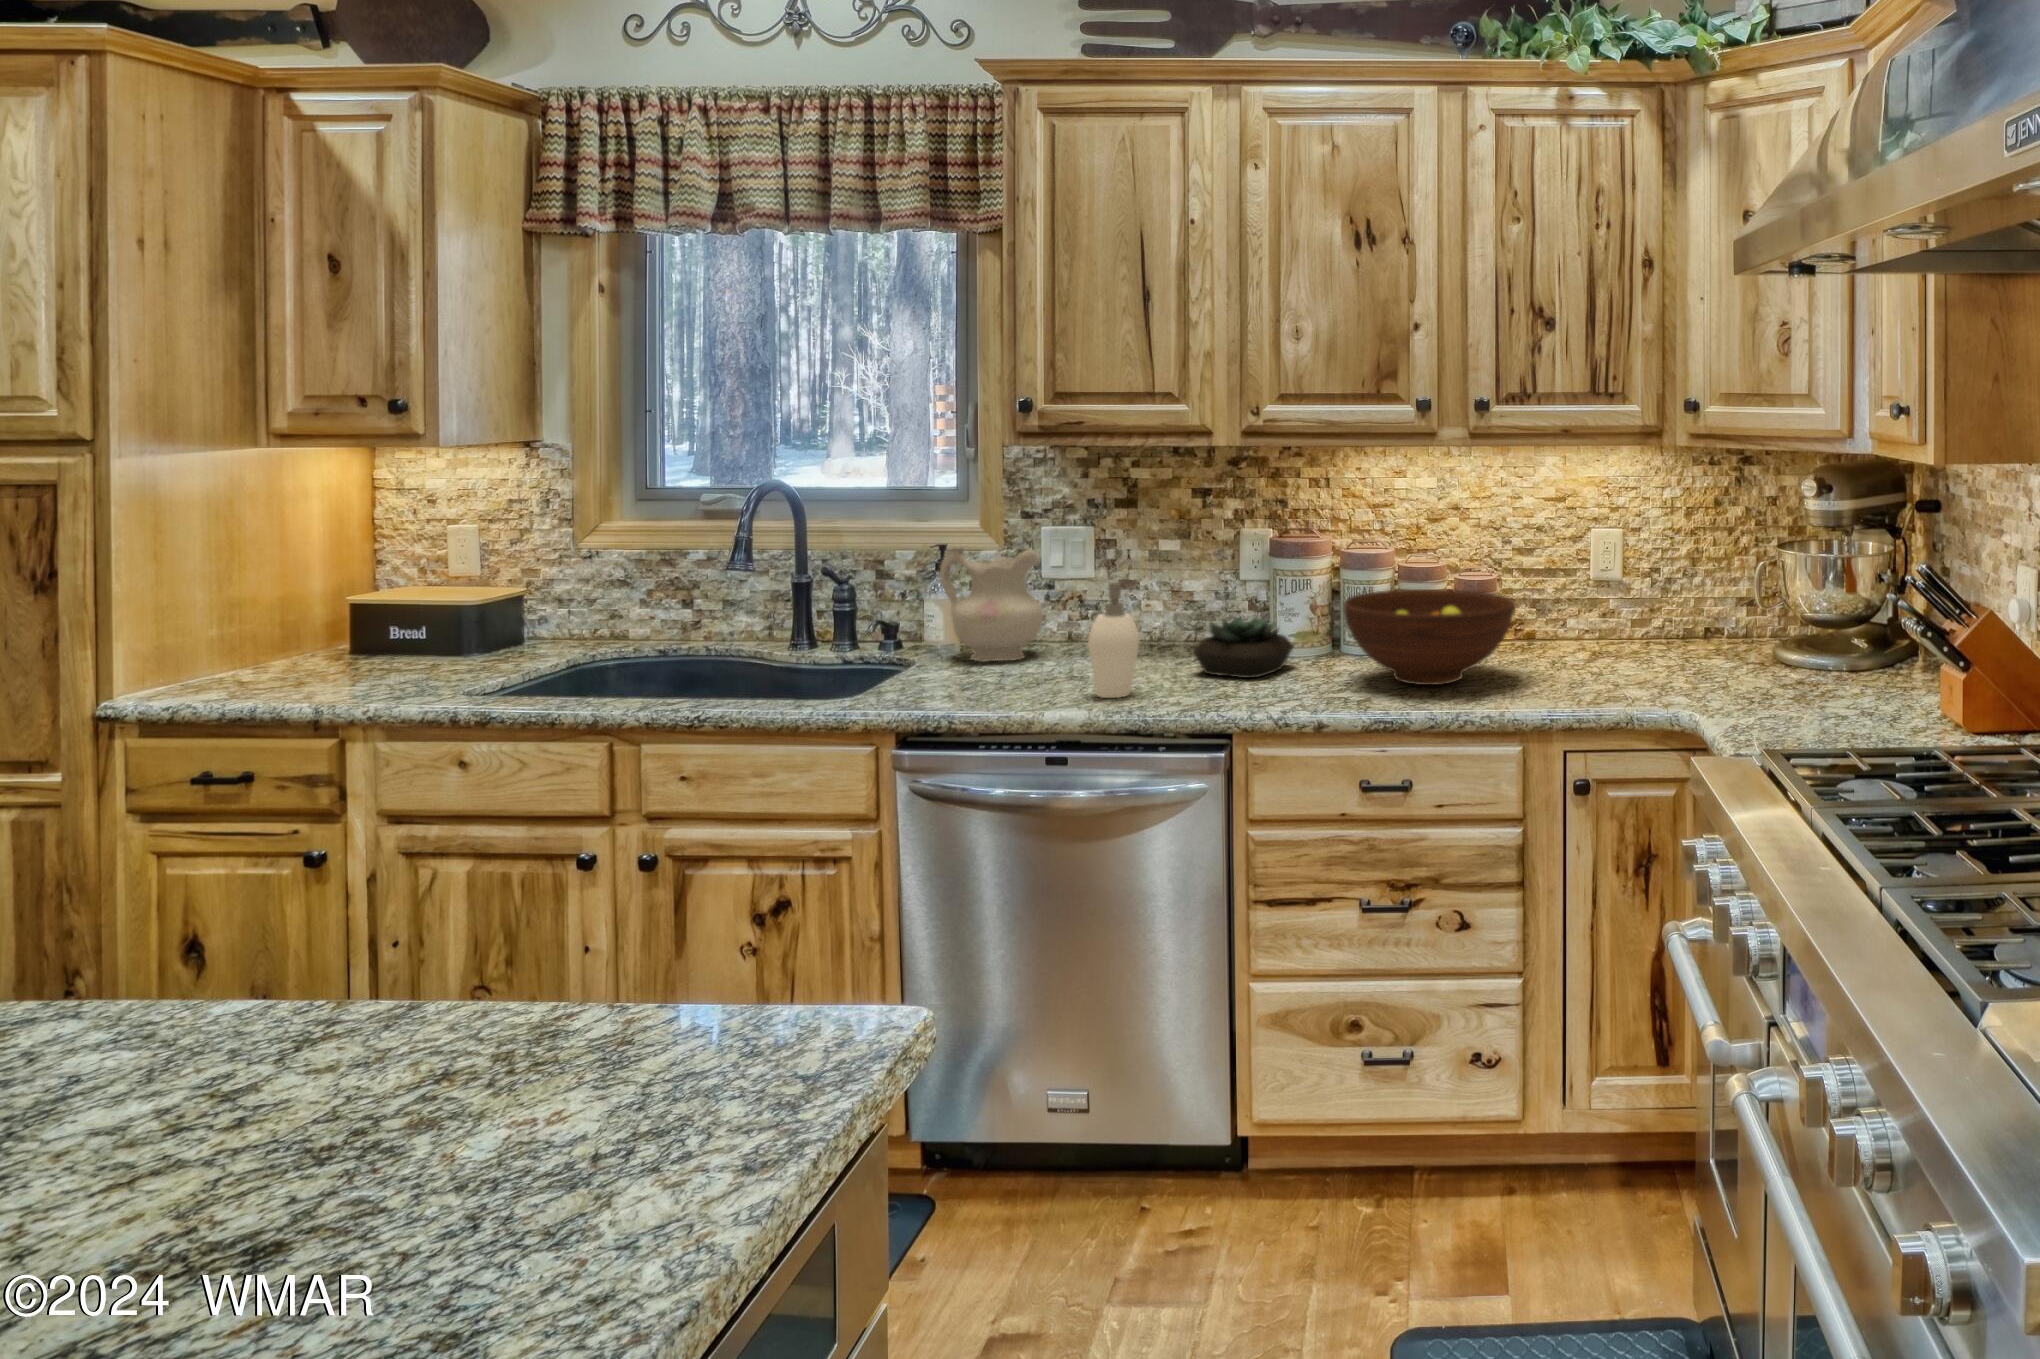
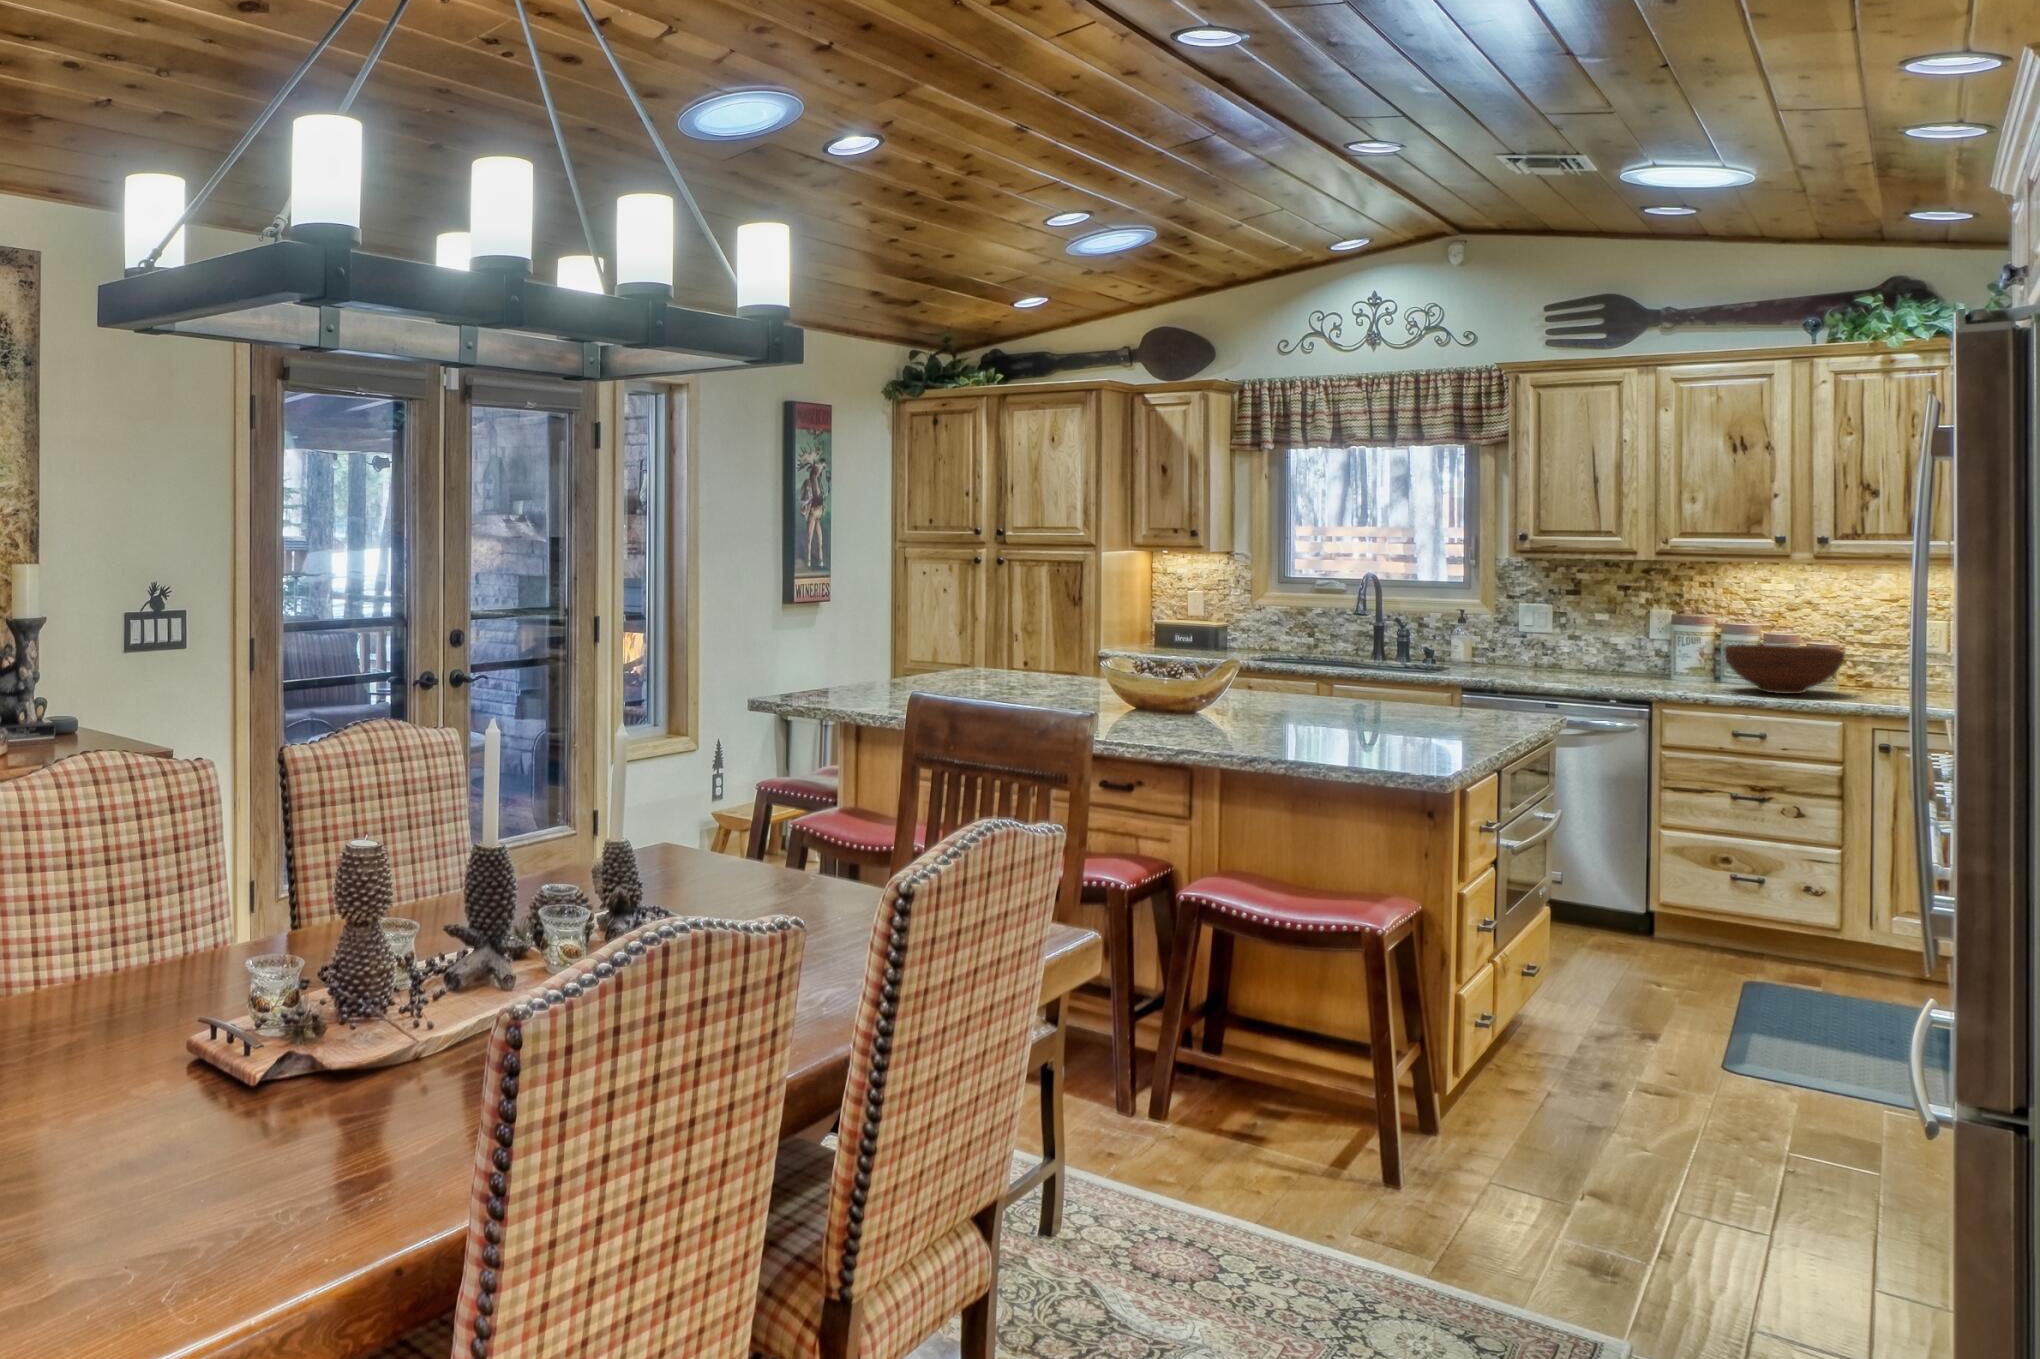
ceramic pitcher: present [940,548,1043,662] -> none [1462,612,1522,672]
soap dispenser: present [1088,582,1139,698] -> none [1564,629,1604,686]
succulent plant: present [1193,618,1293,678] -> none [1622,655,1688,685]

